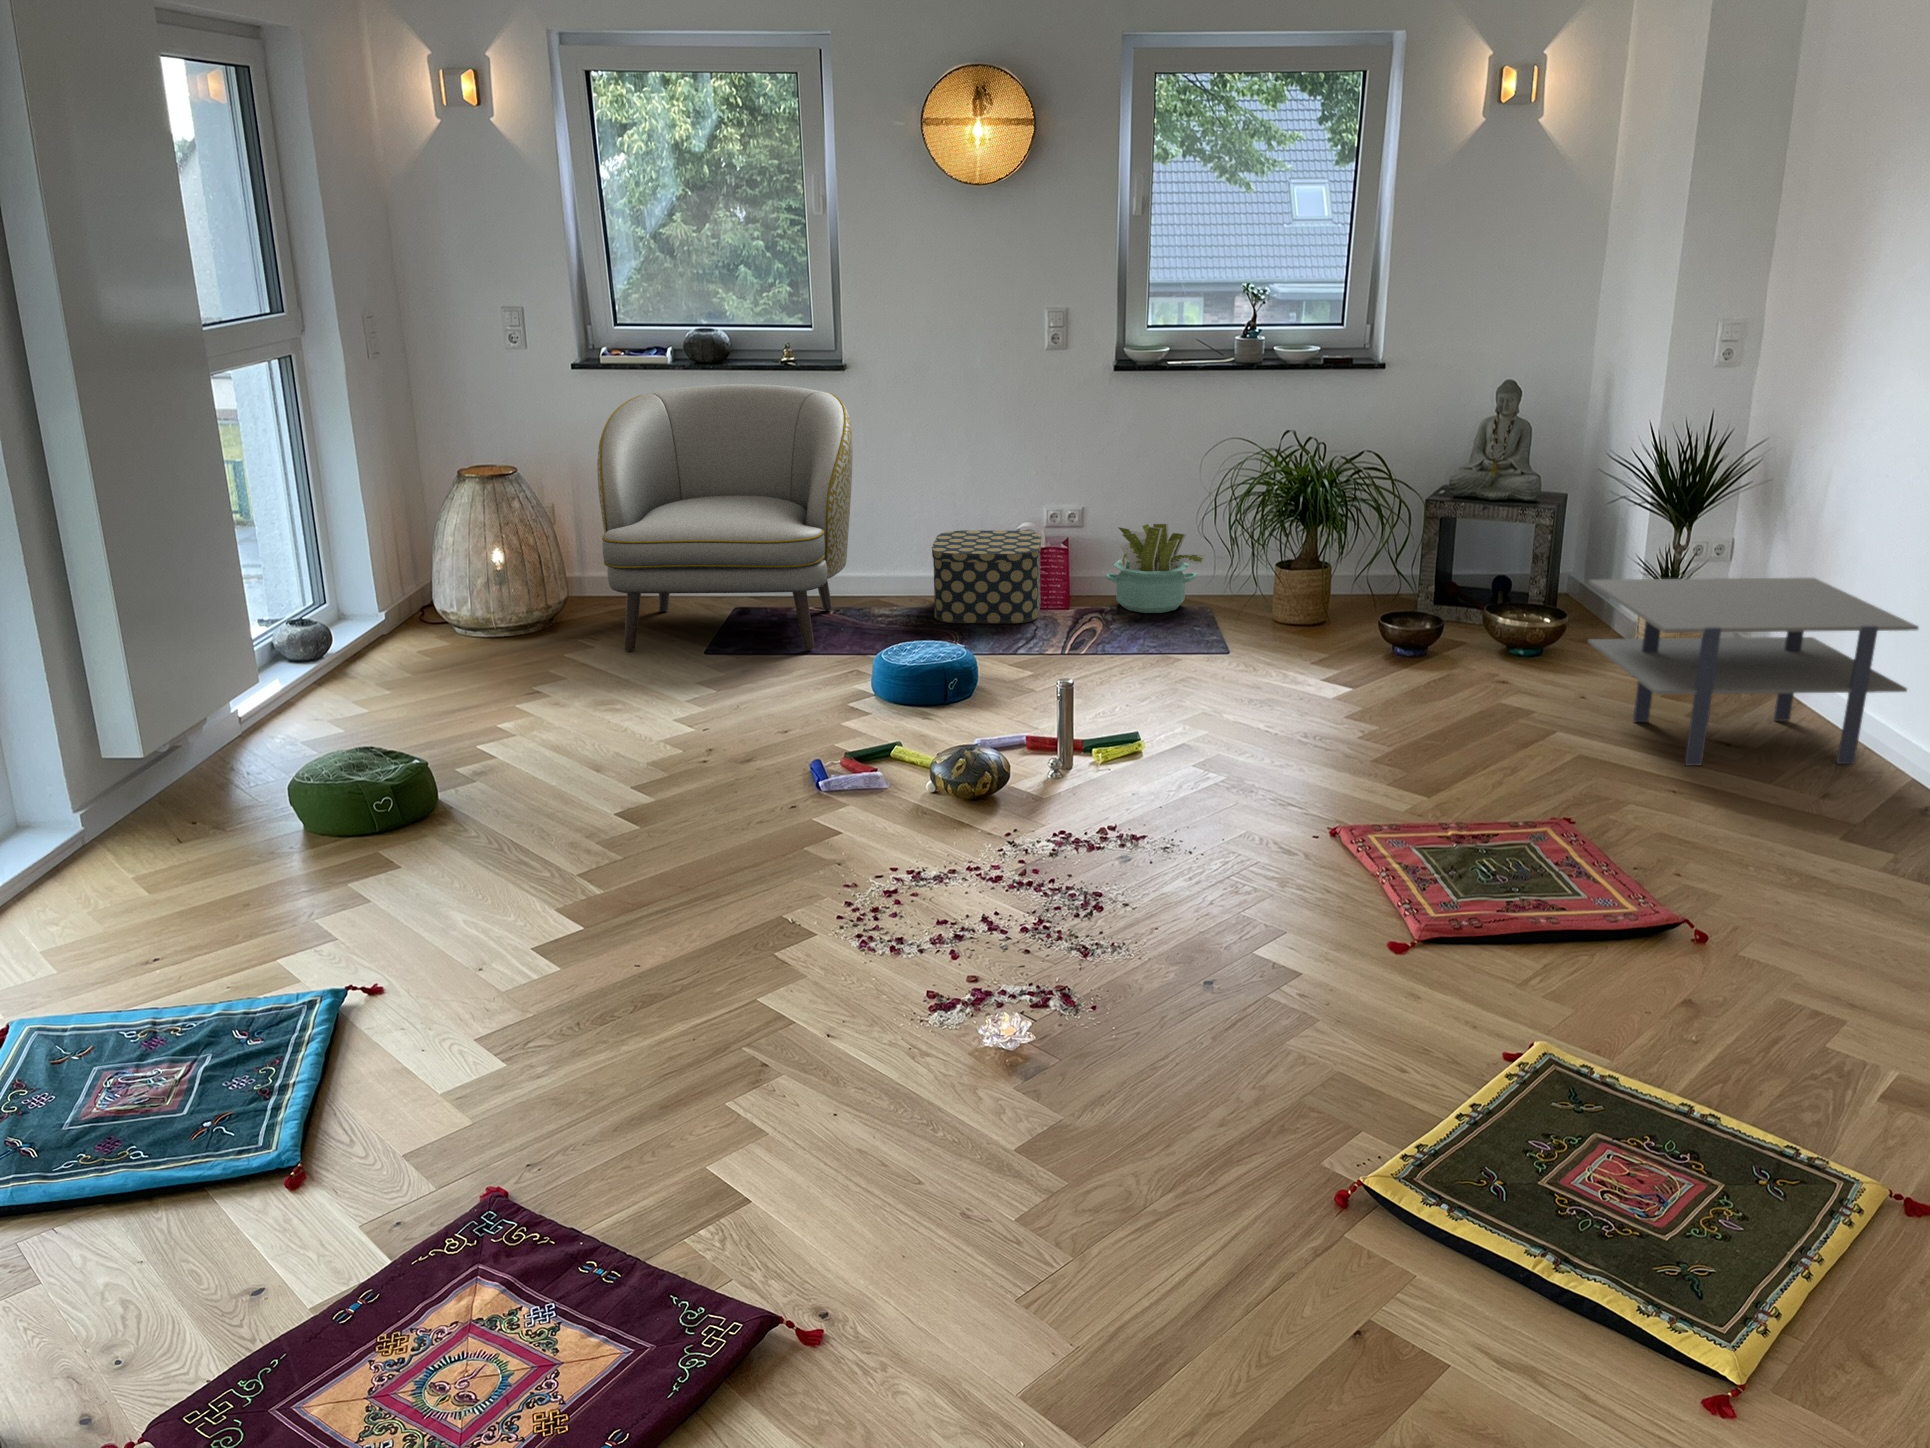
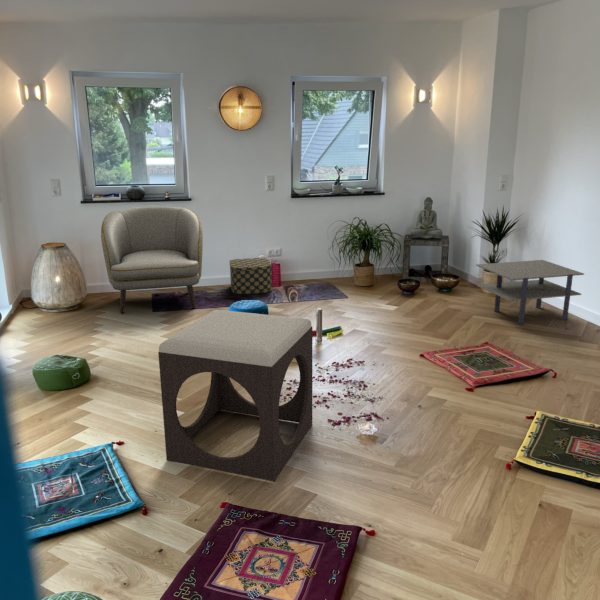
decorative plant: present [1105,523,1205,613] -> none [293,253,329,286]
footstool: none [404,655,880,1145] -> present [158,309,313,481]

